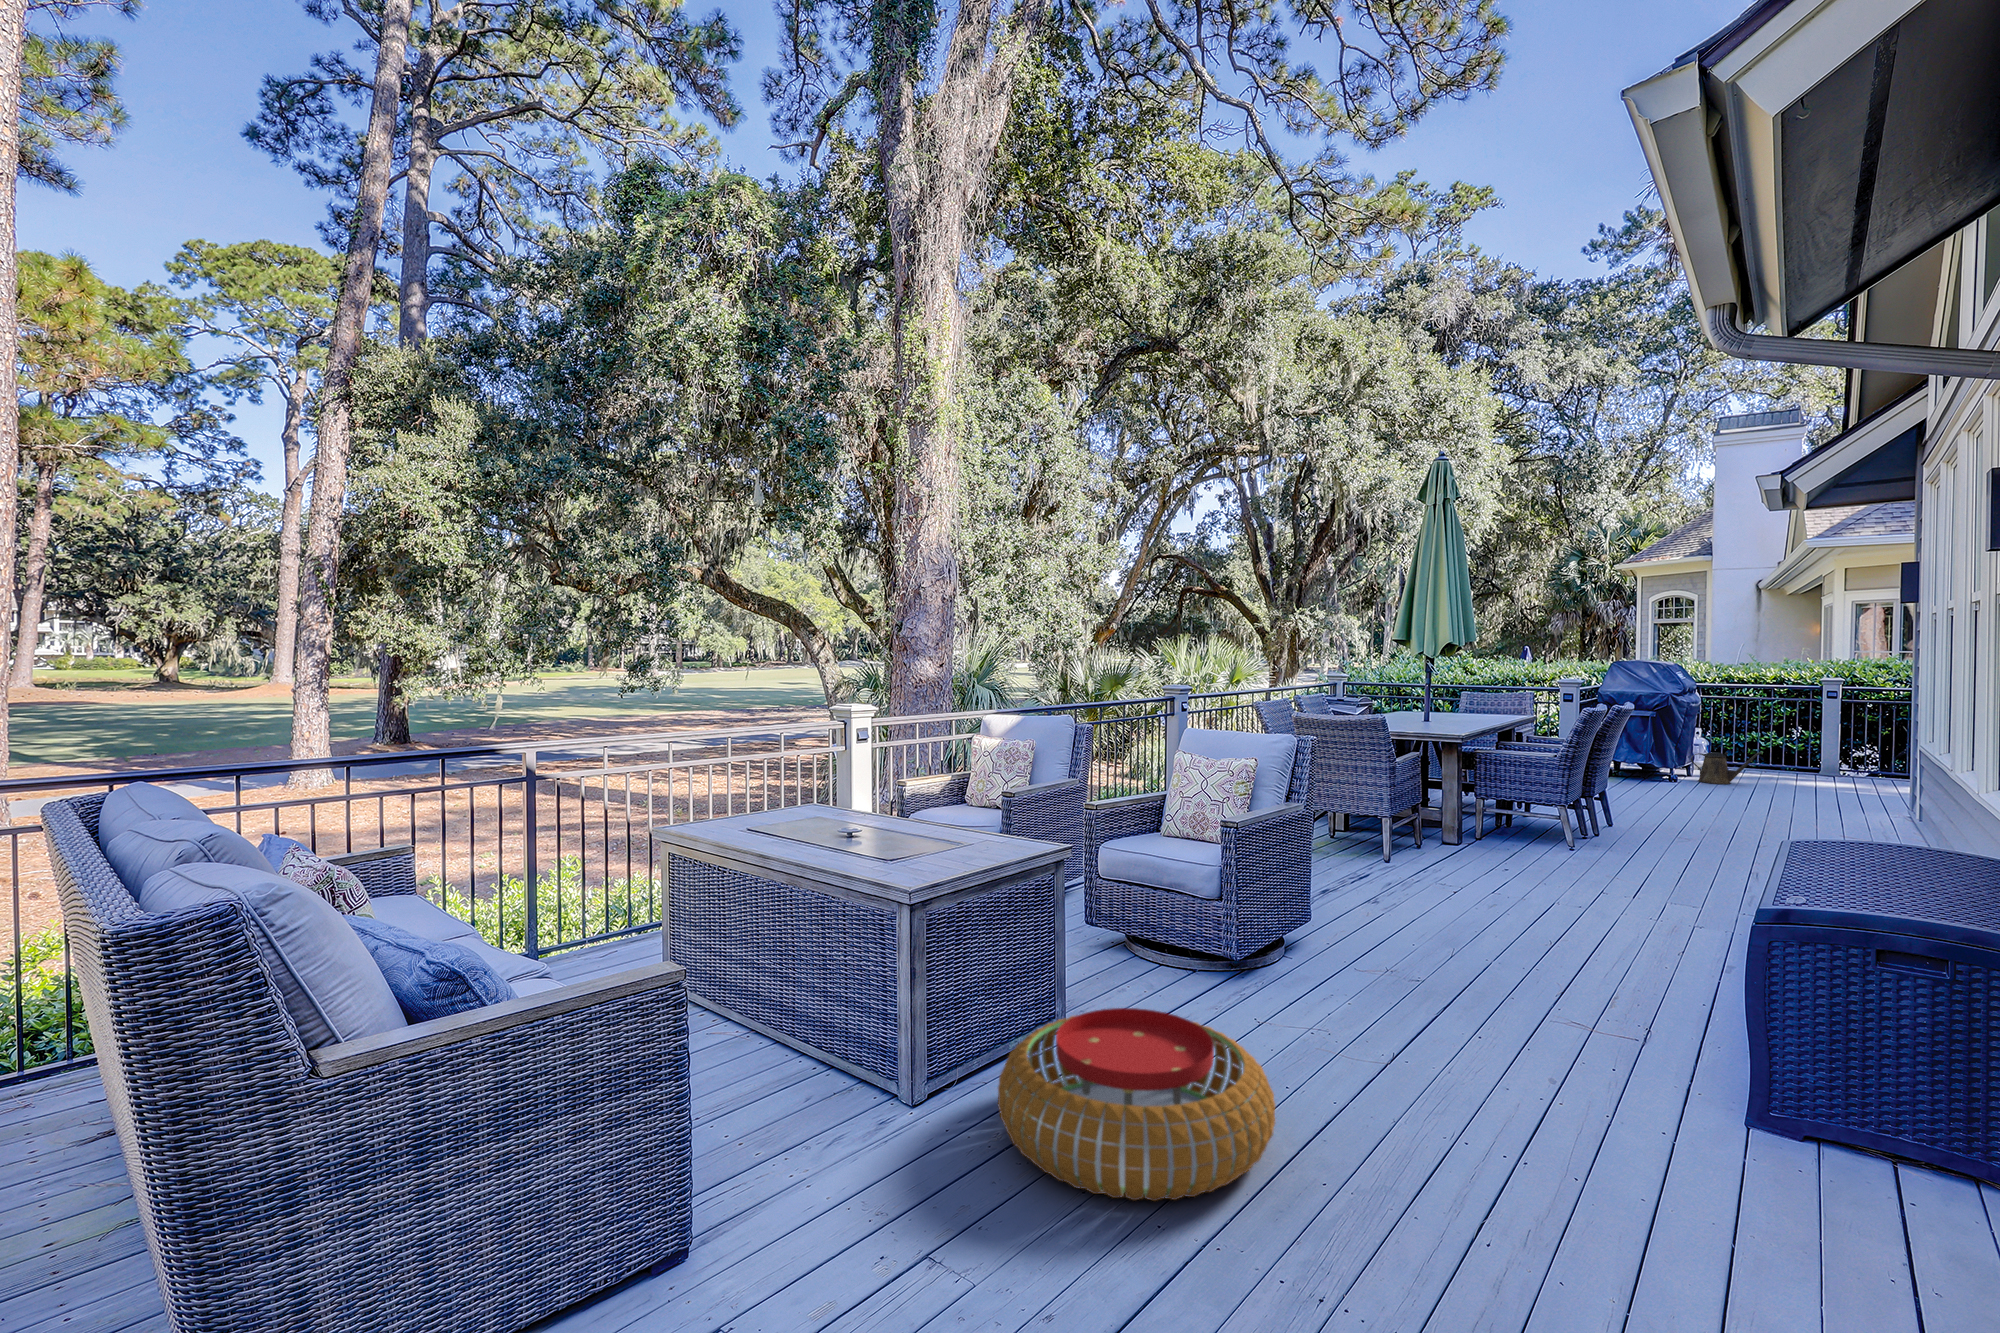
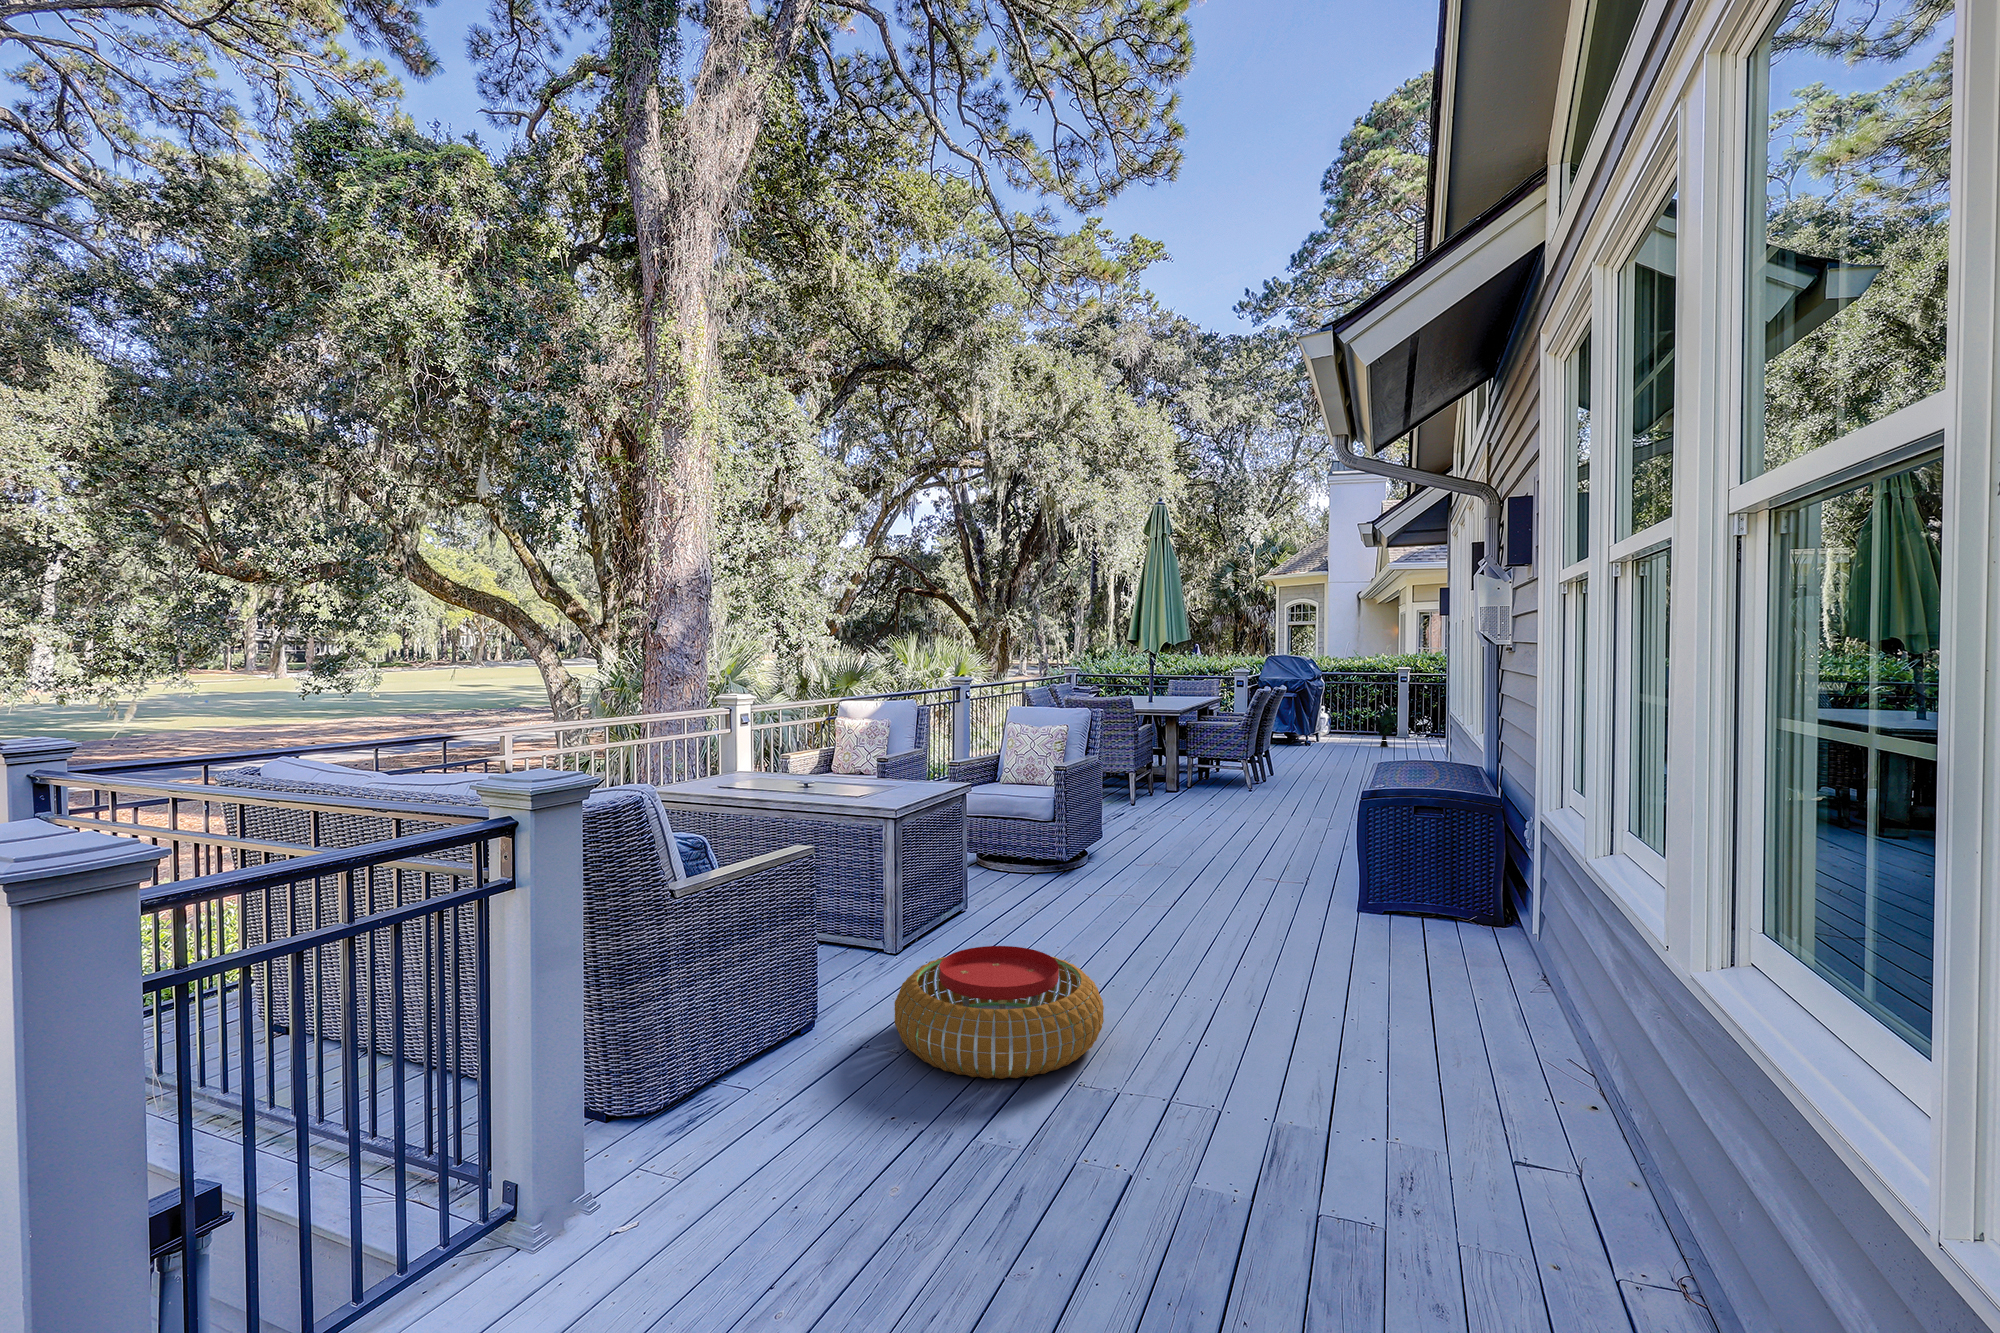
decorative plant: none [1771,720,1811,773] -> present [1373,706,1396,747]
watering can: present [1691,752,1763,784] -> none [1320,731,1368,758]

